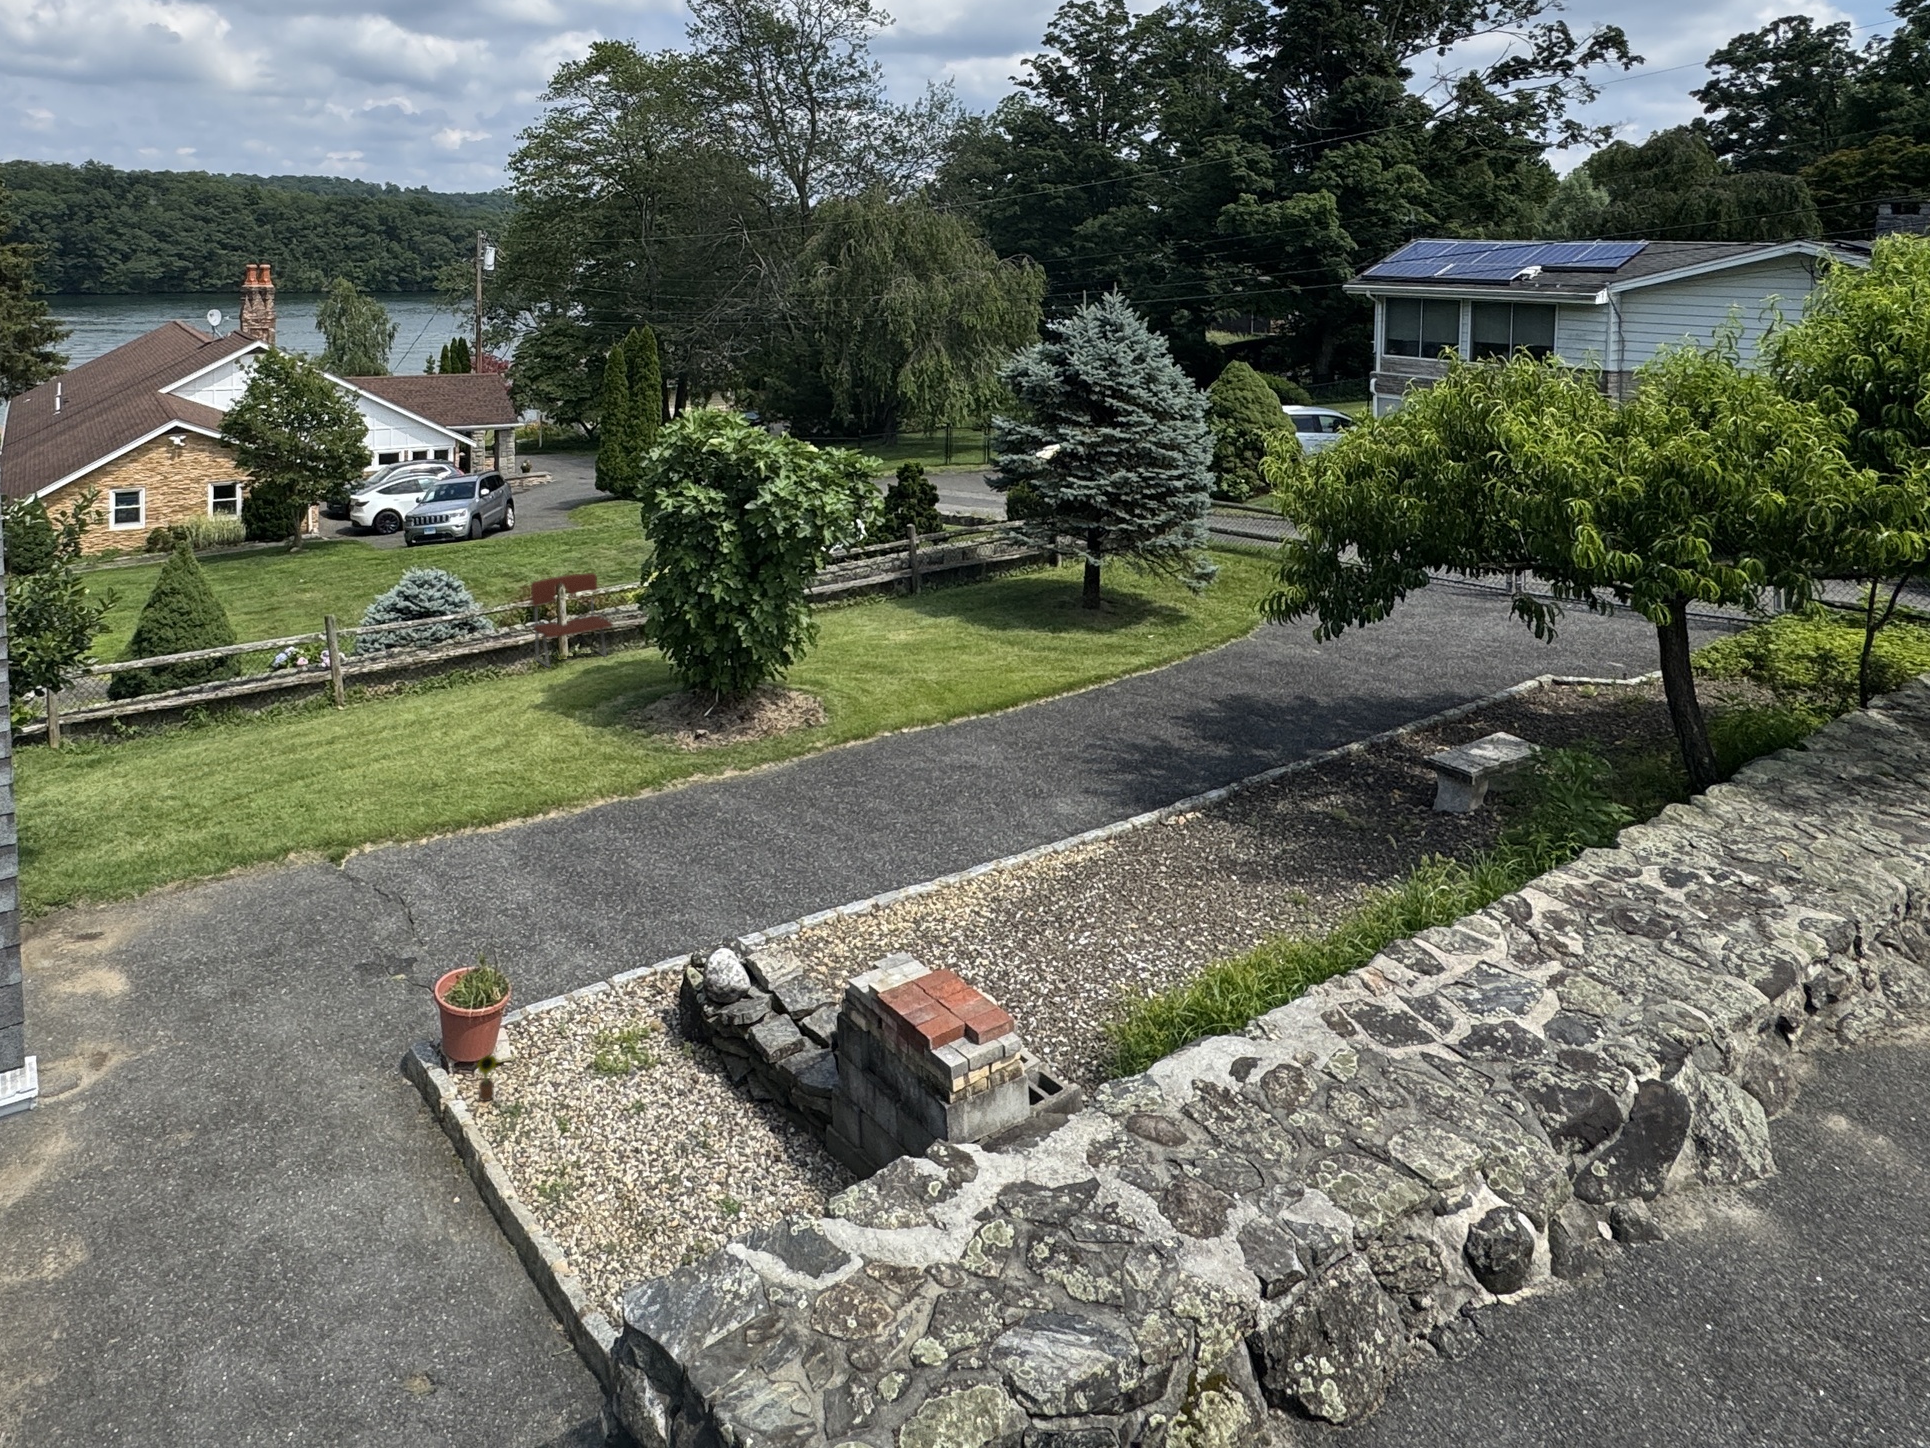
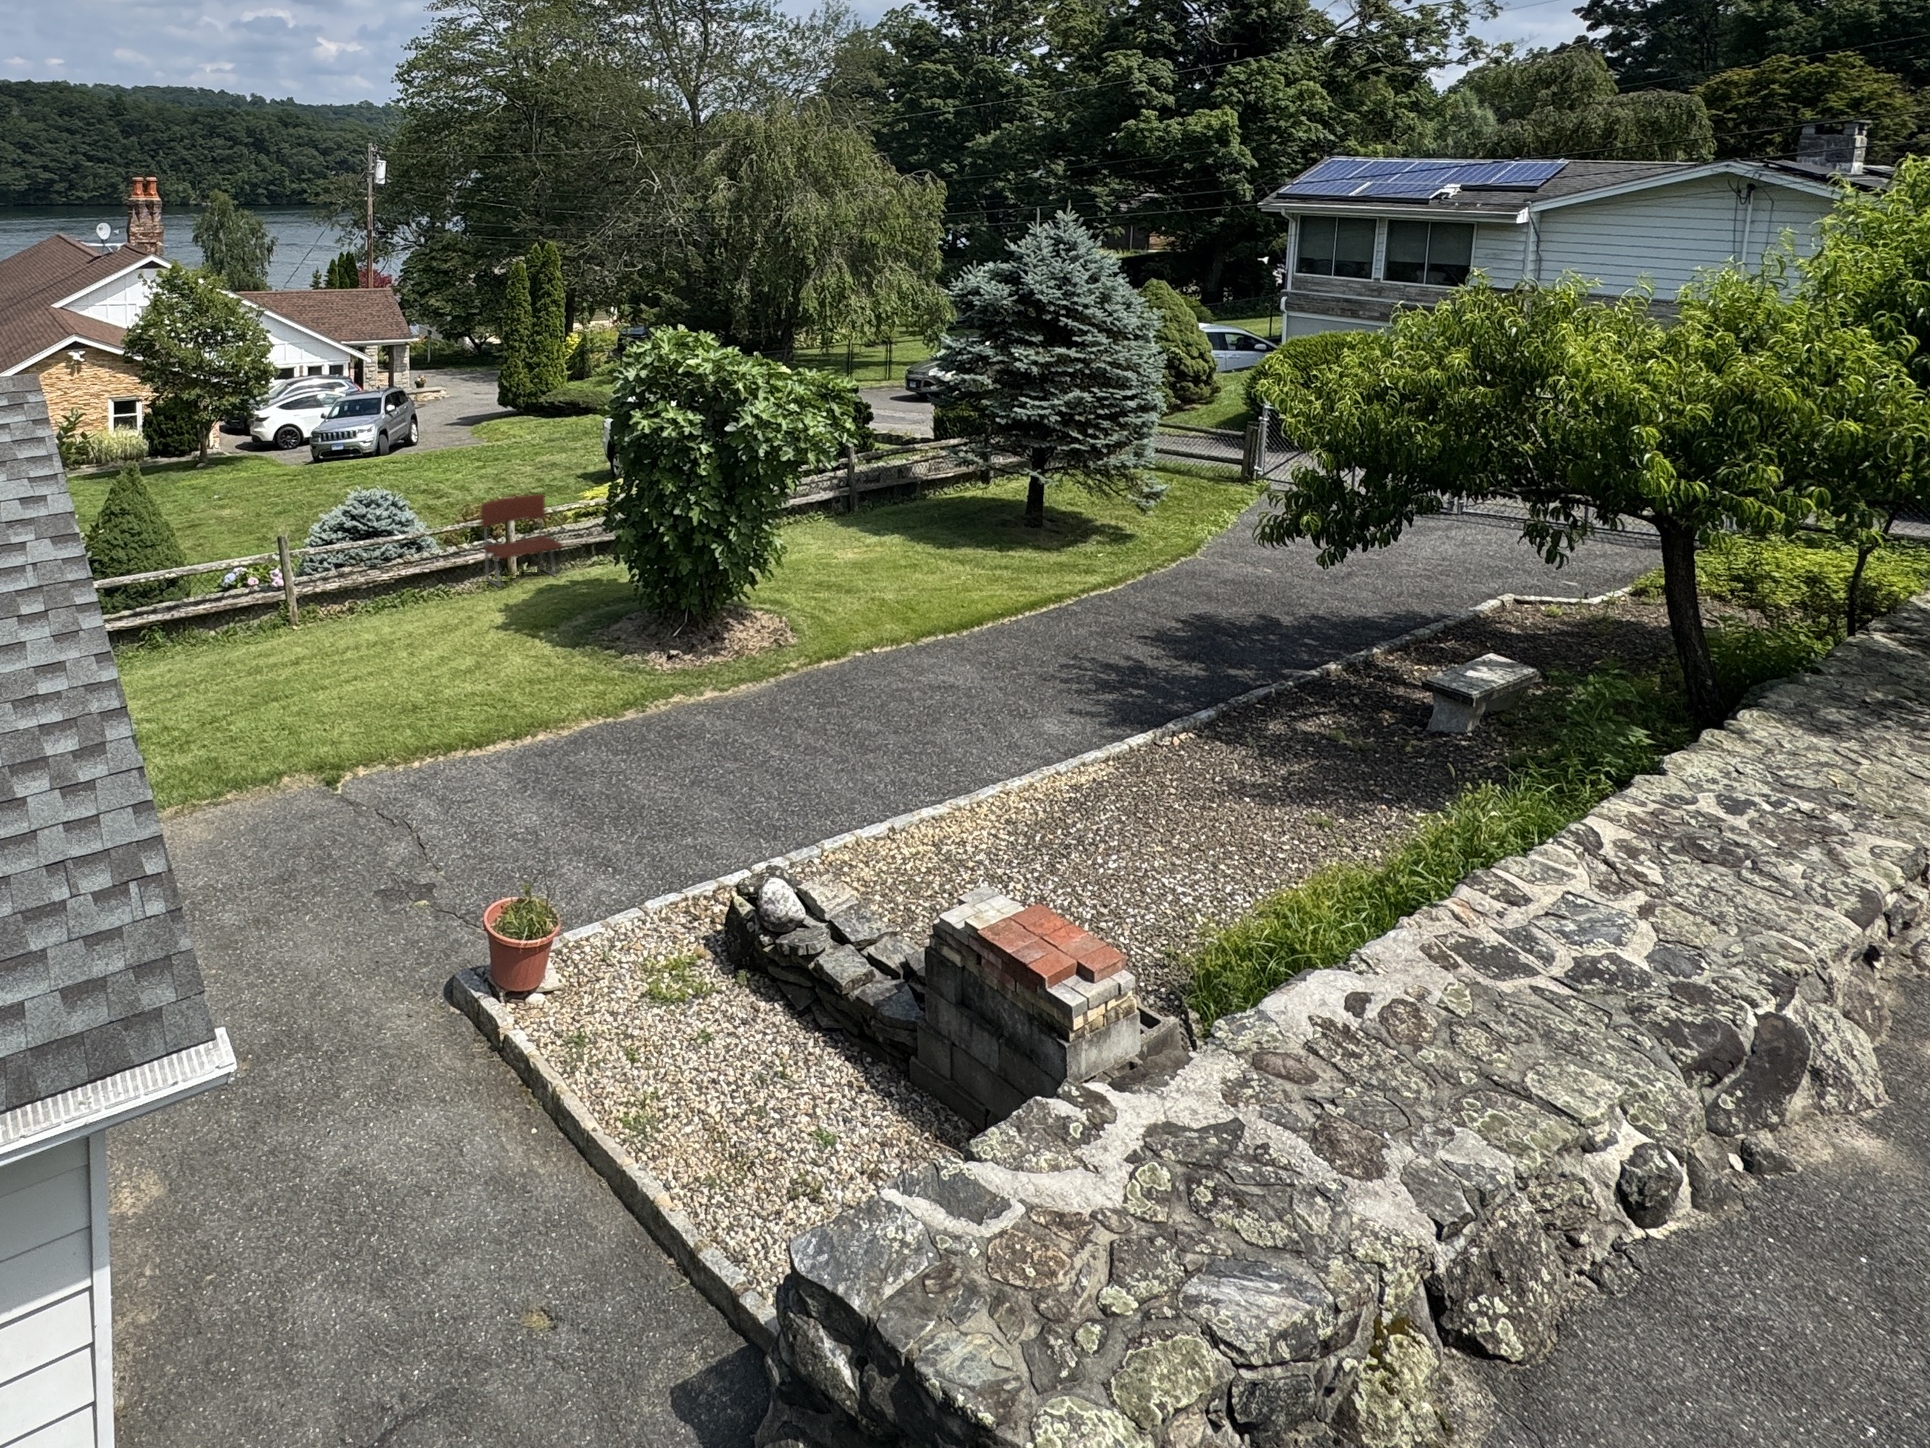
decorative plant: present [477,1055,498,1101] -> none [523,980,547,1026]

